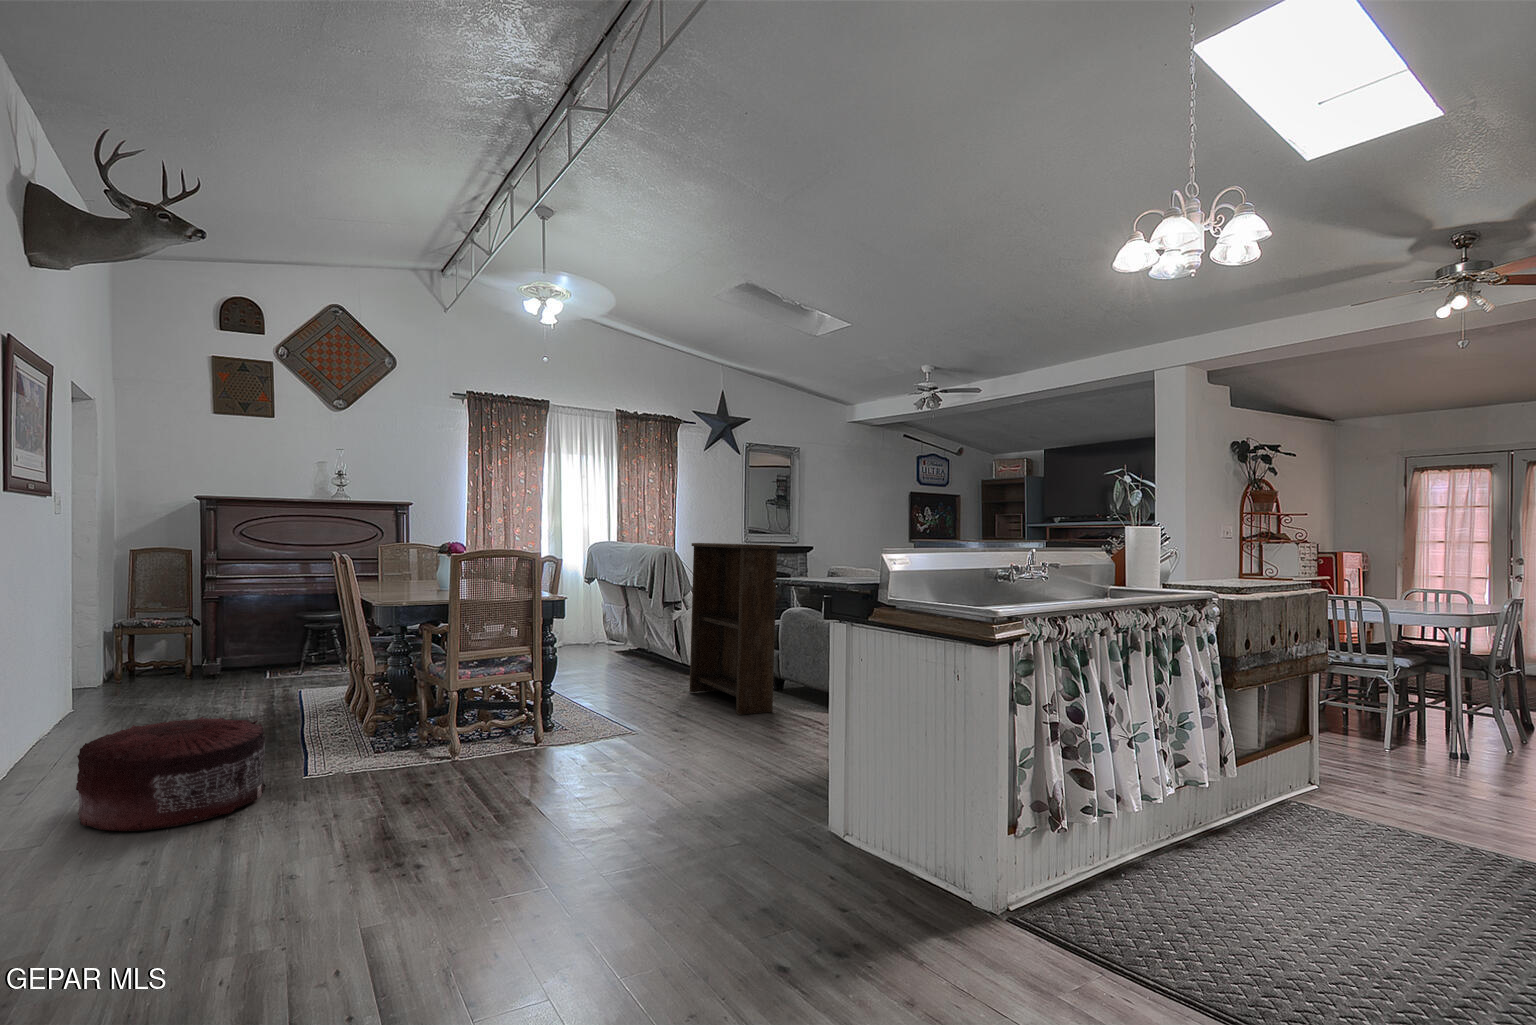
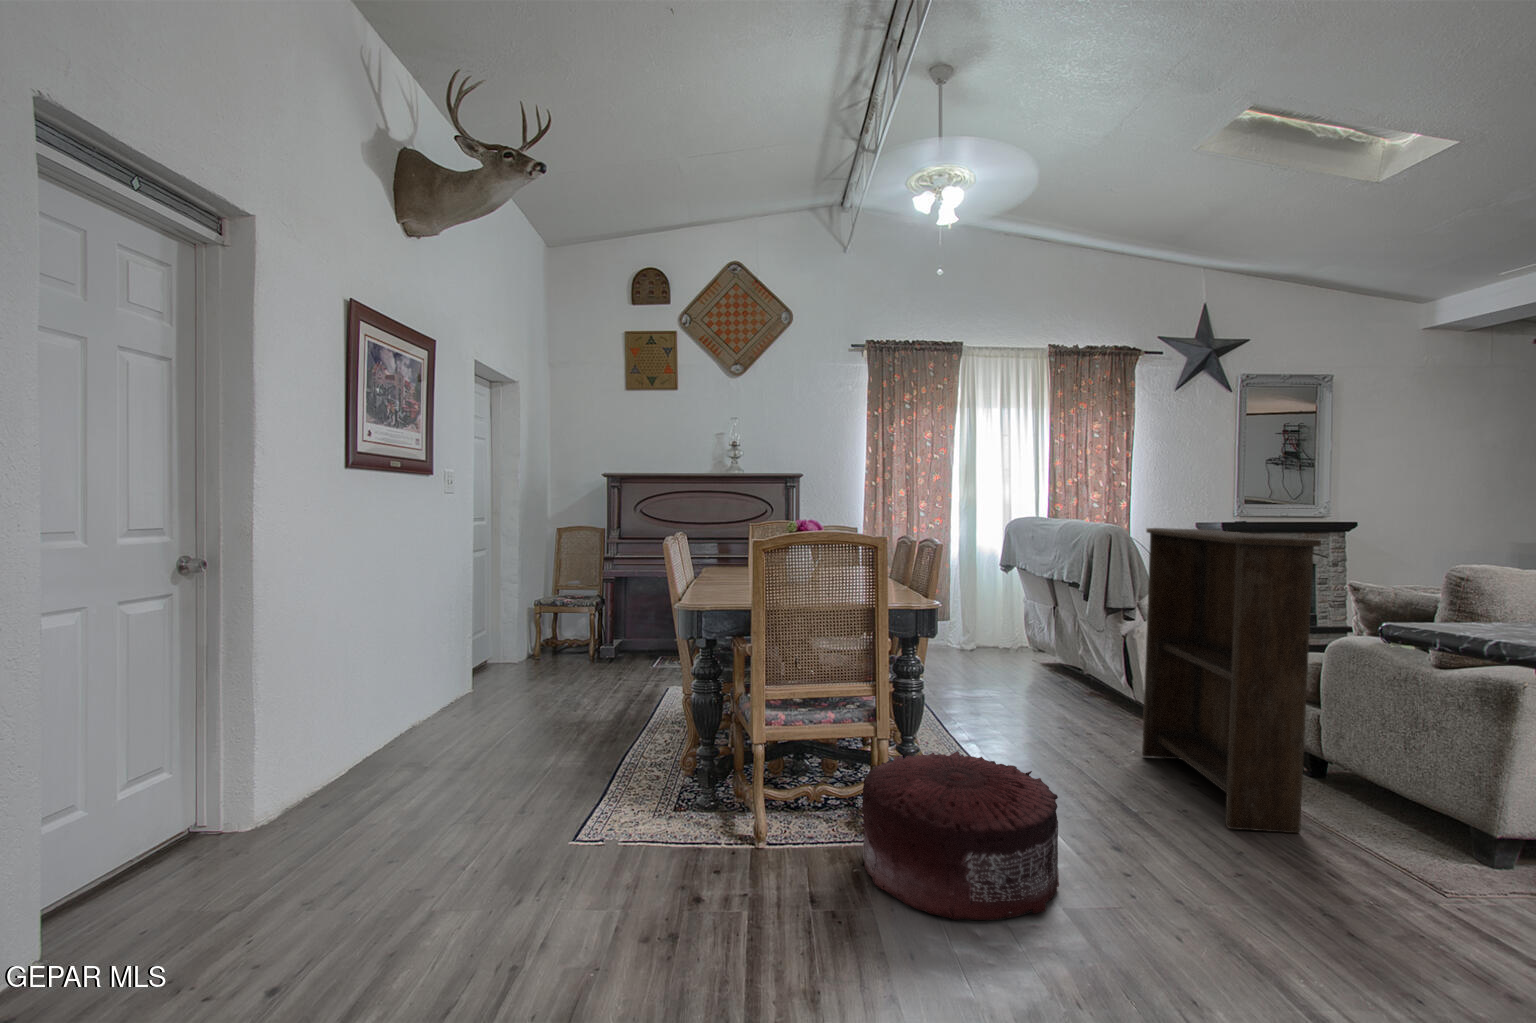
pouf: present [76,717,266,831] -> present [861,751,1059,920]

